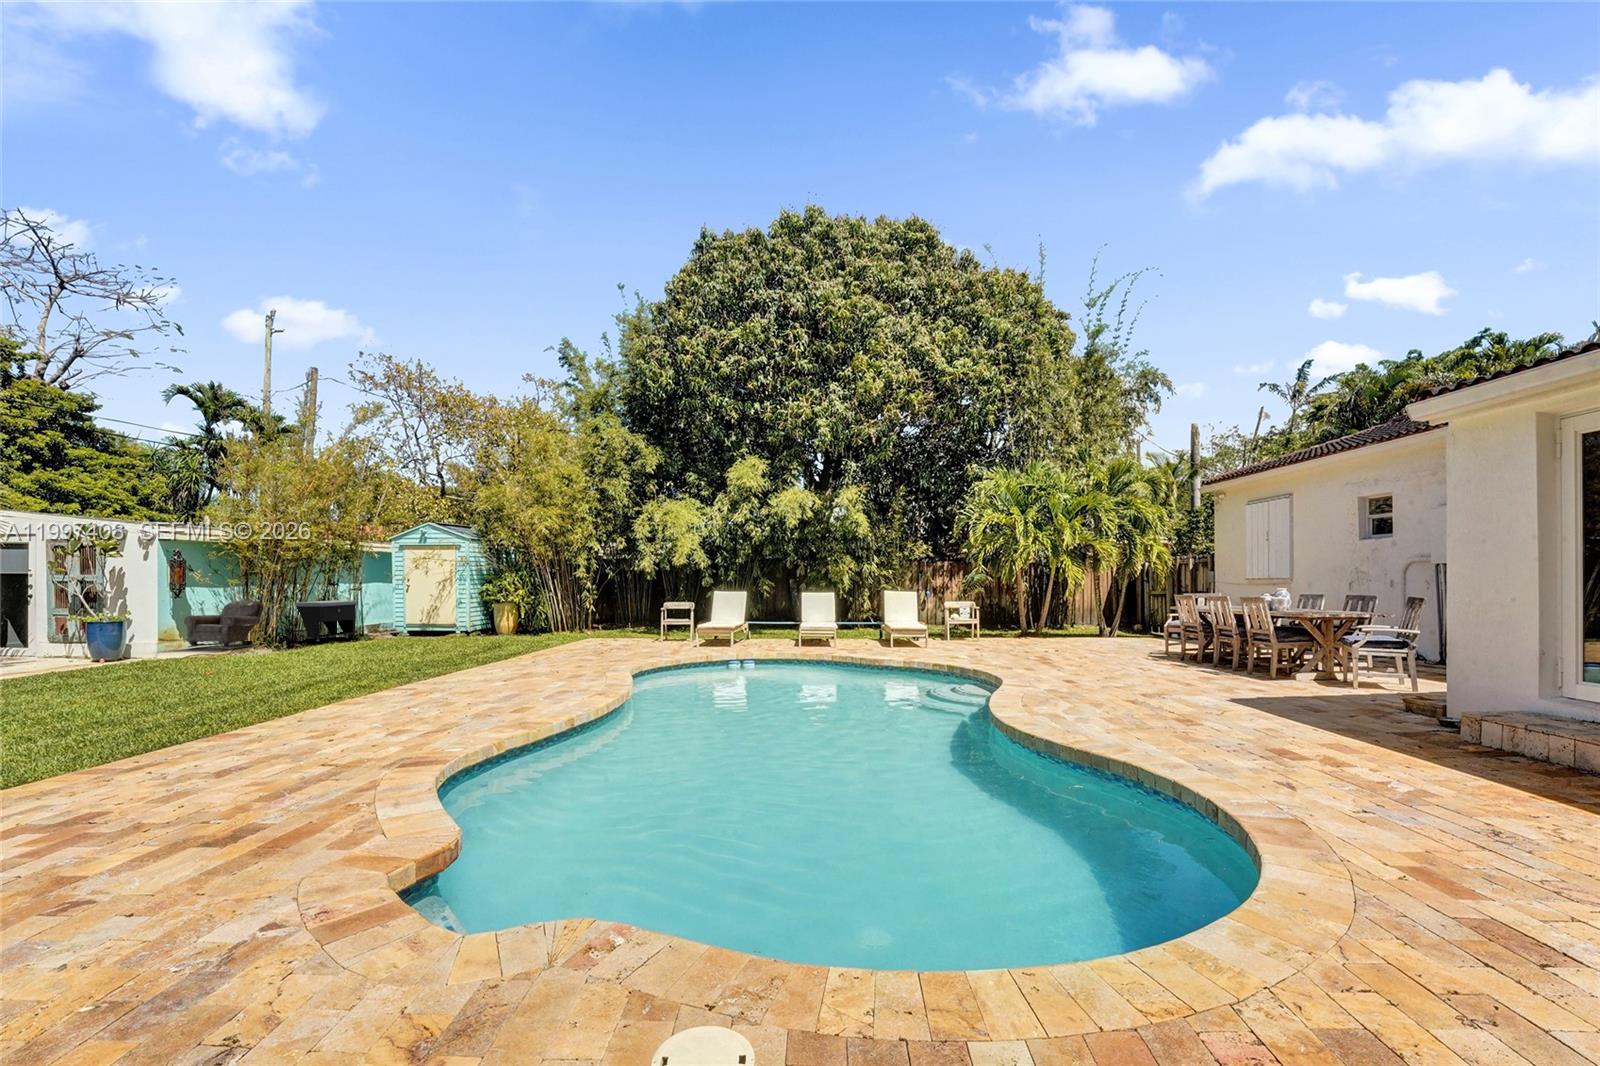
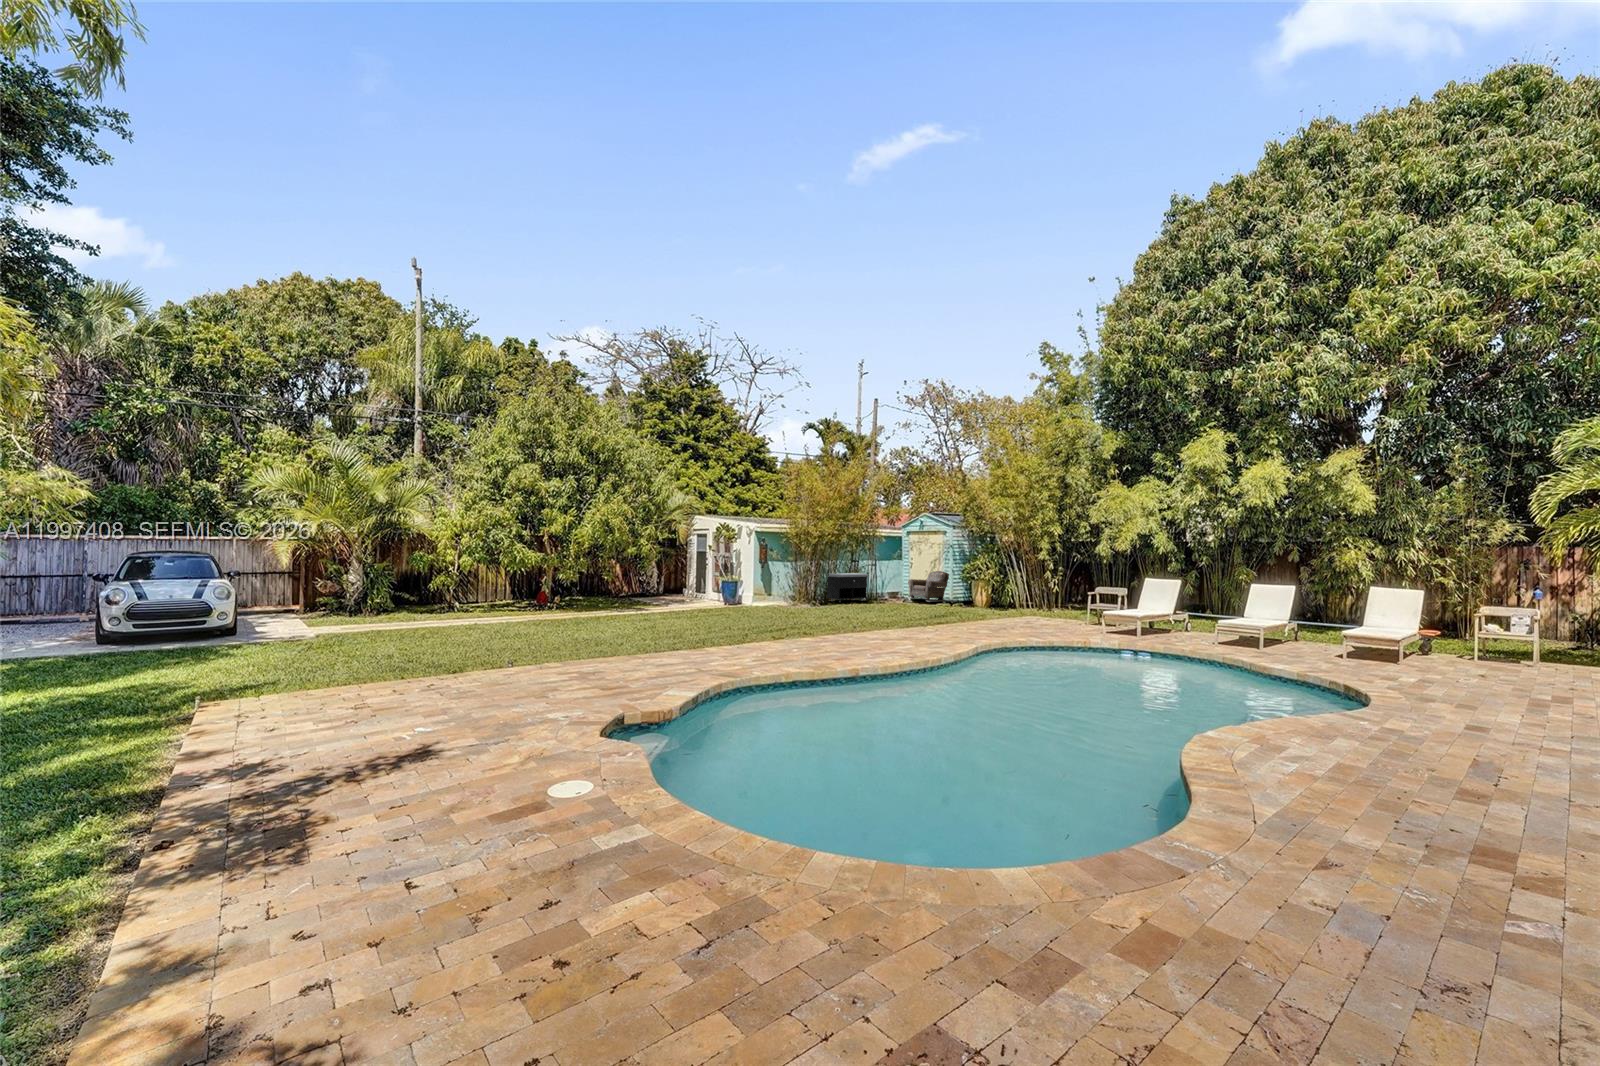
armchair: present [184,600,263,649] -> present [908,571,949,602]

